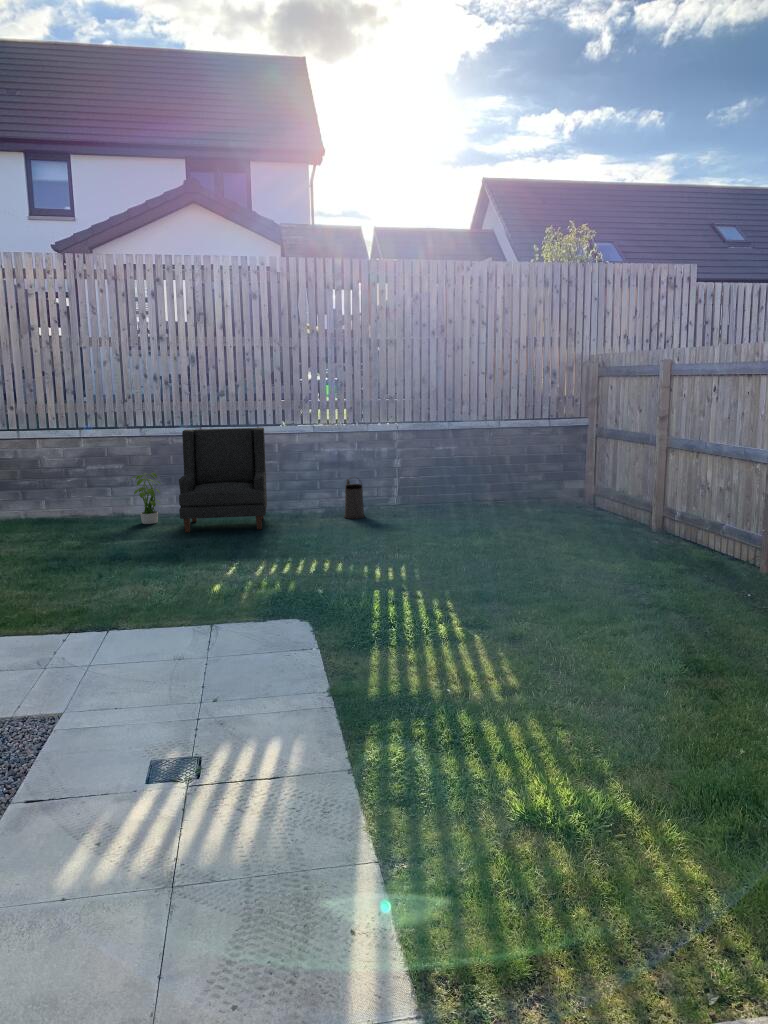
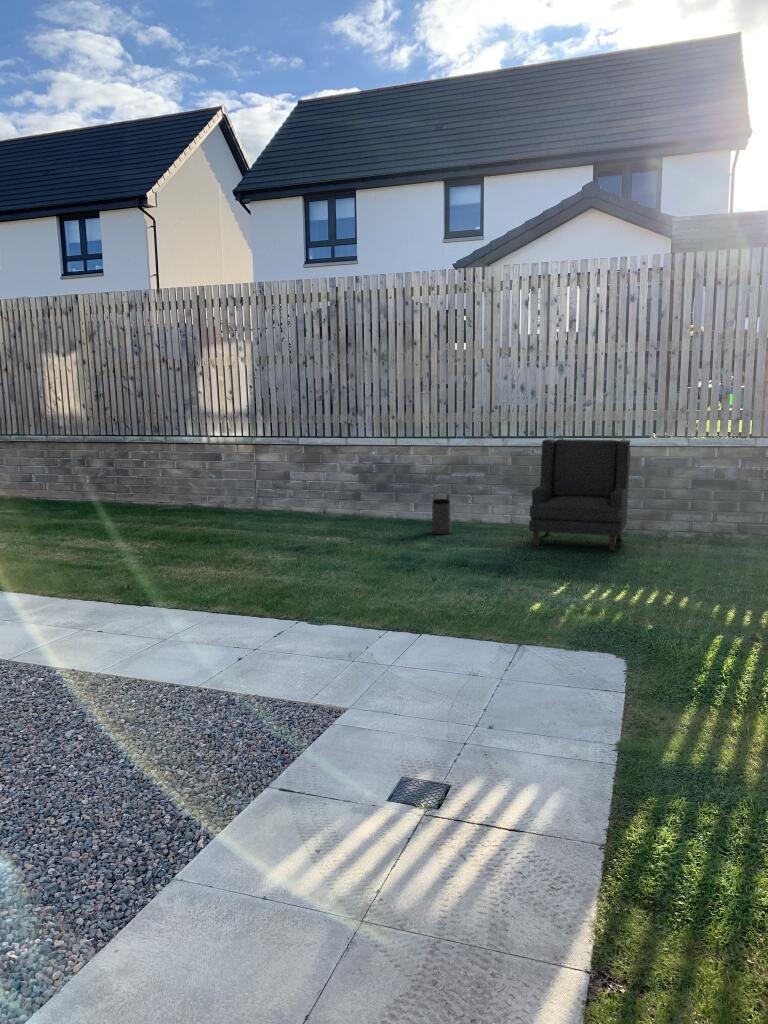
potted plant: present [130,473,161,524] -> none [484,480,518,533]
watering can: present [344,479,365,519] -> present [431,492,452,535]

